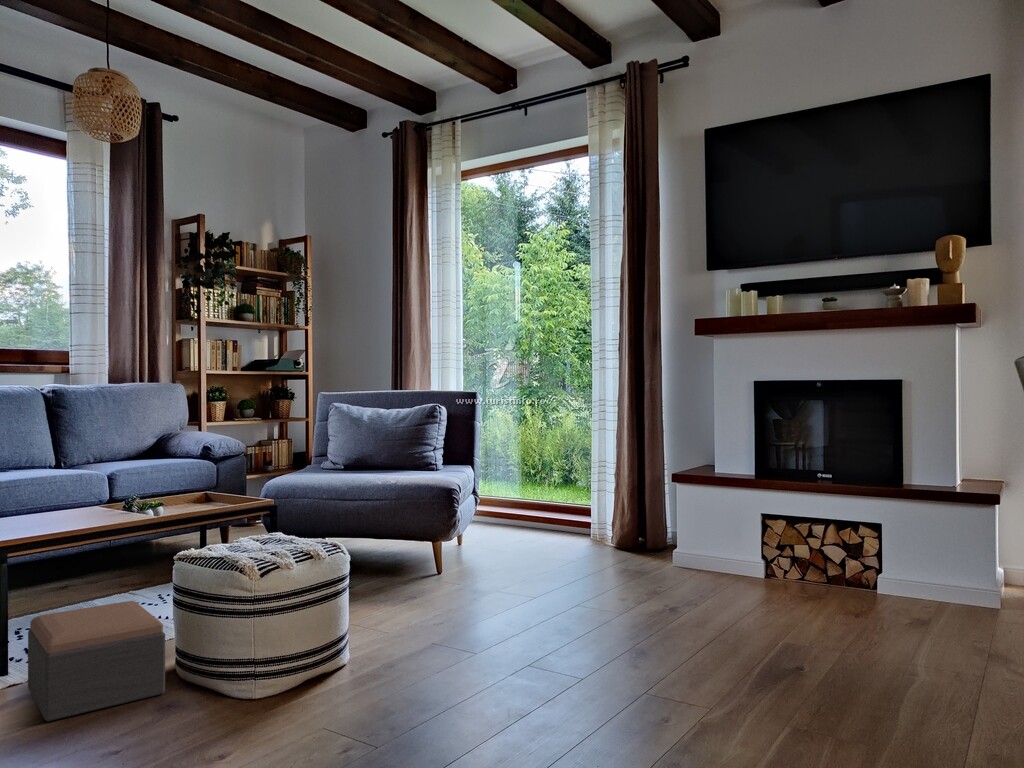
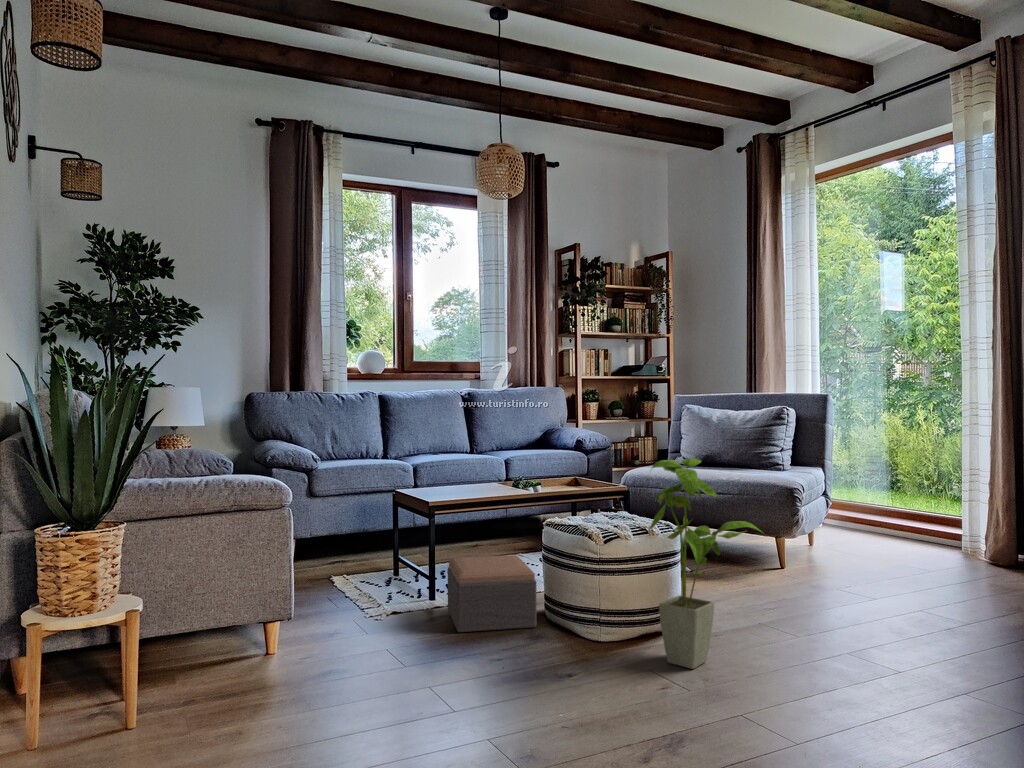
house plant: none [321,466,454,717] -> present [650,458,762,669]

